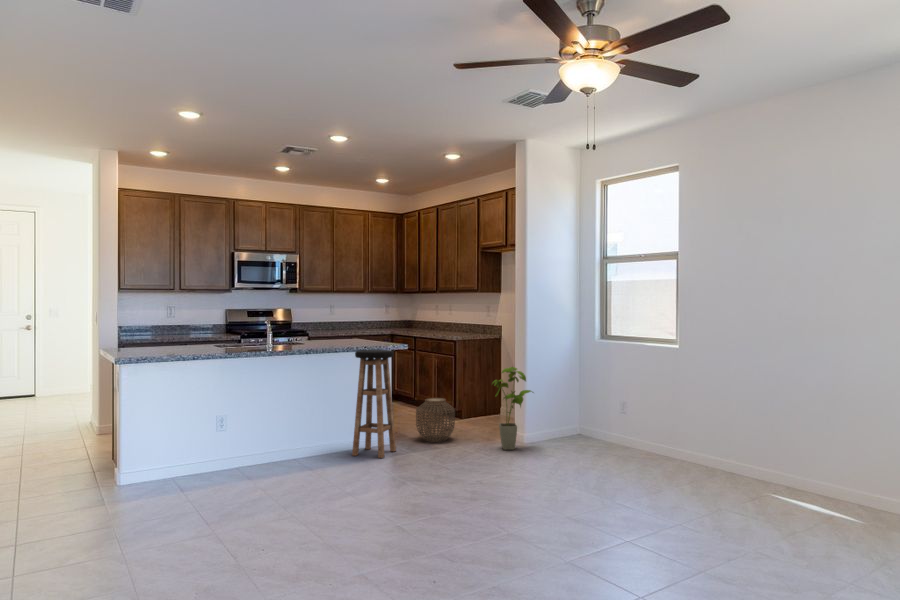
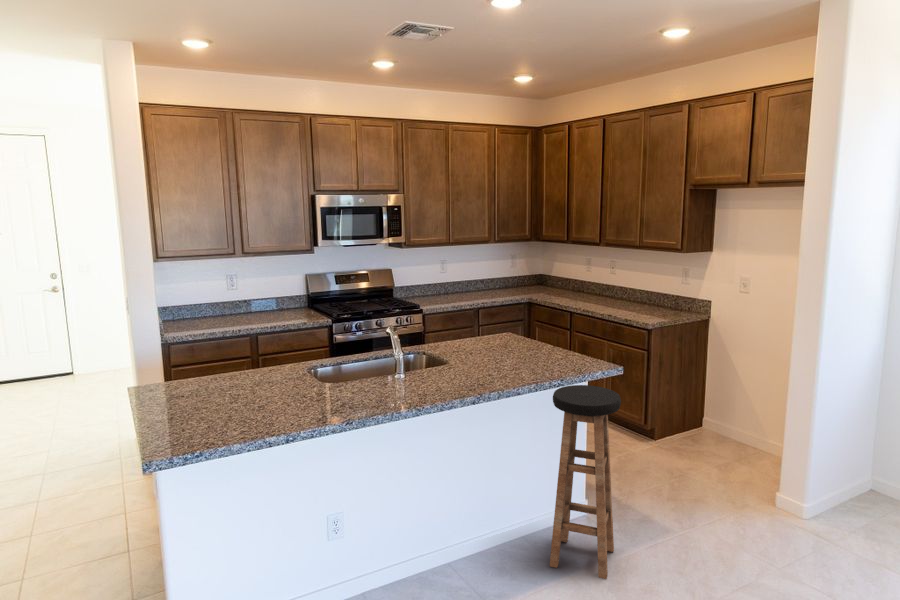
house plant: present [493,367,532,450] -> none [771,415,857,549]
woven basket: present [416,398,455,442] -> none [624,441,690,515]

